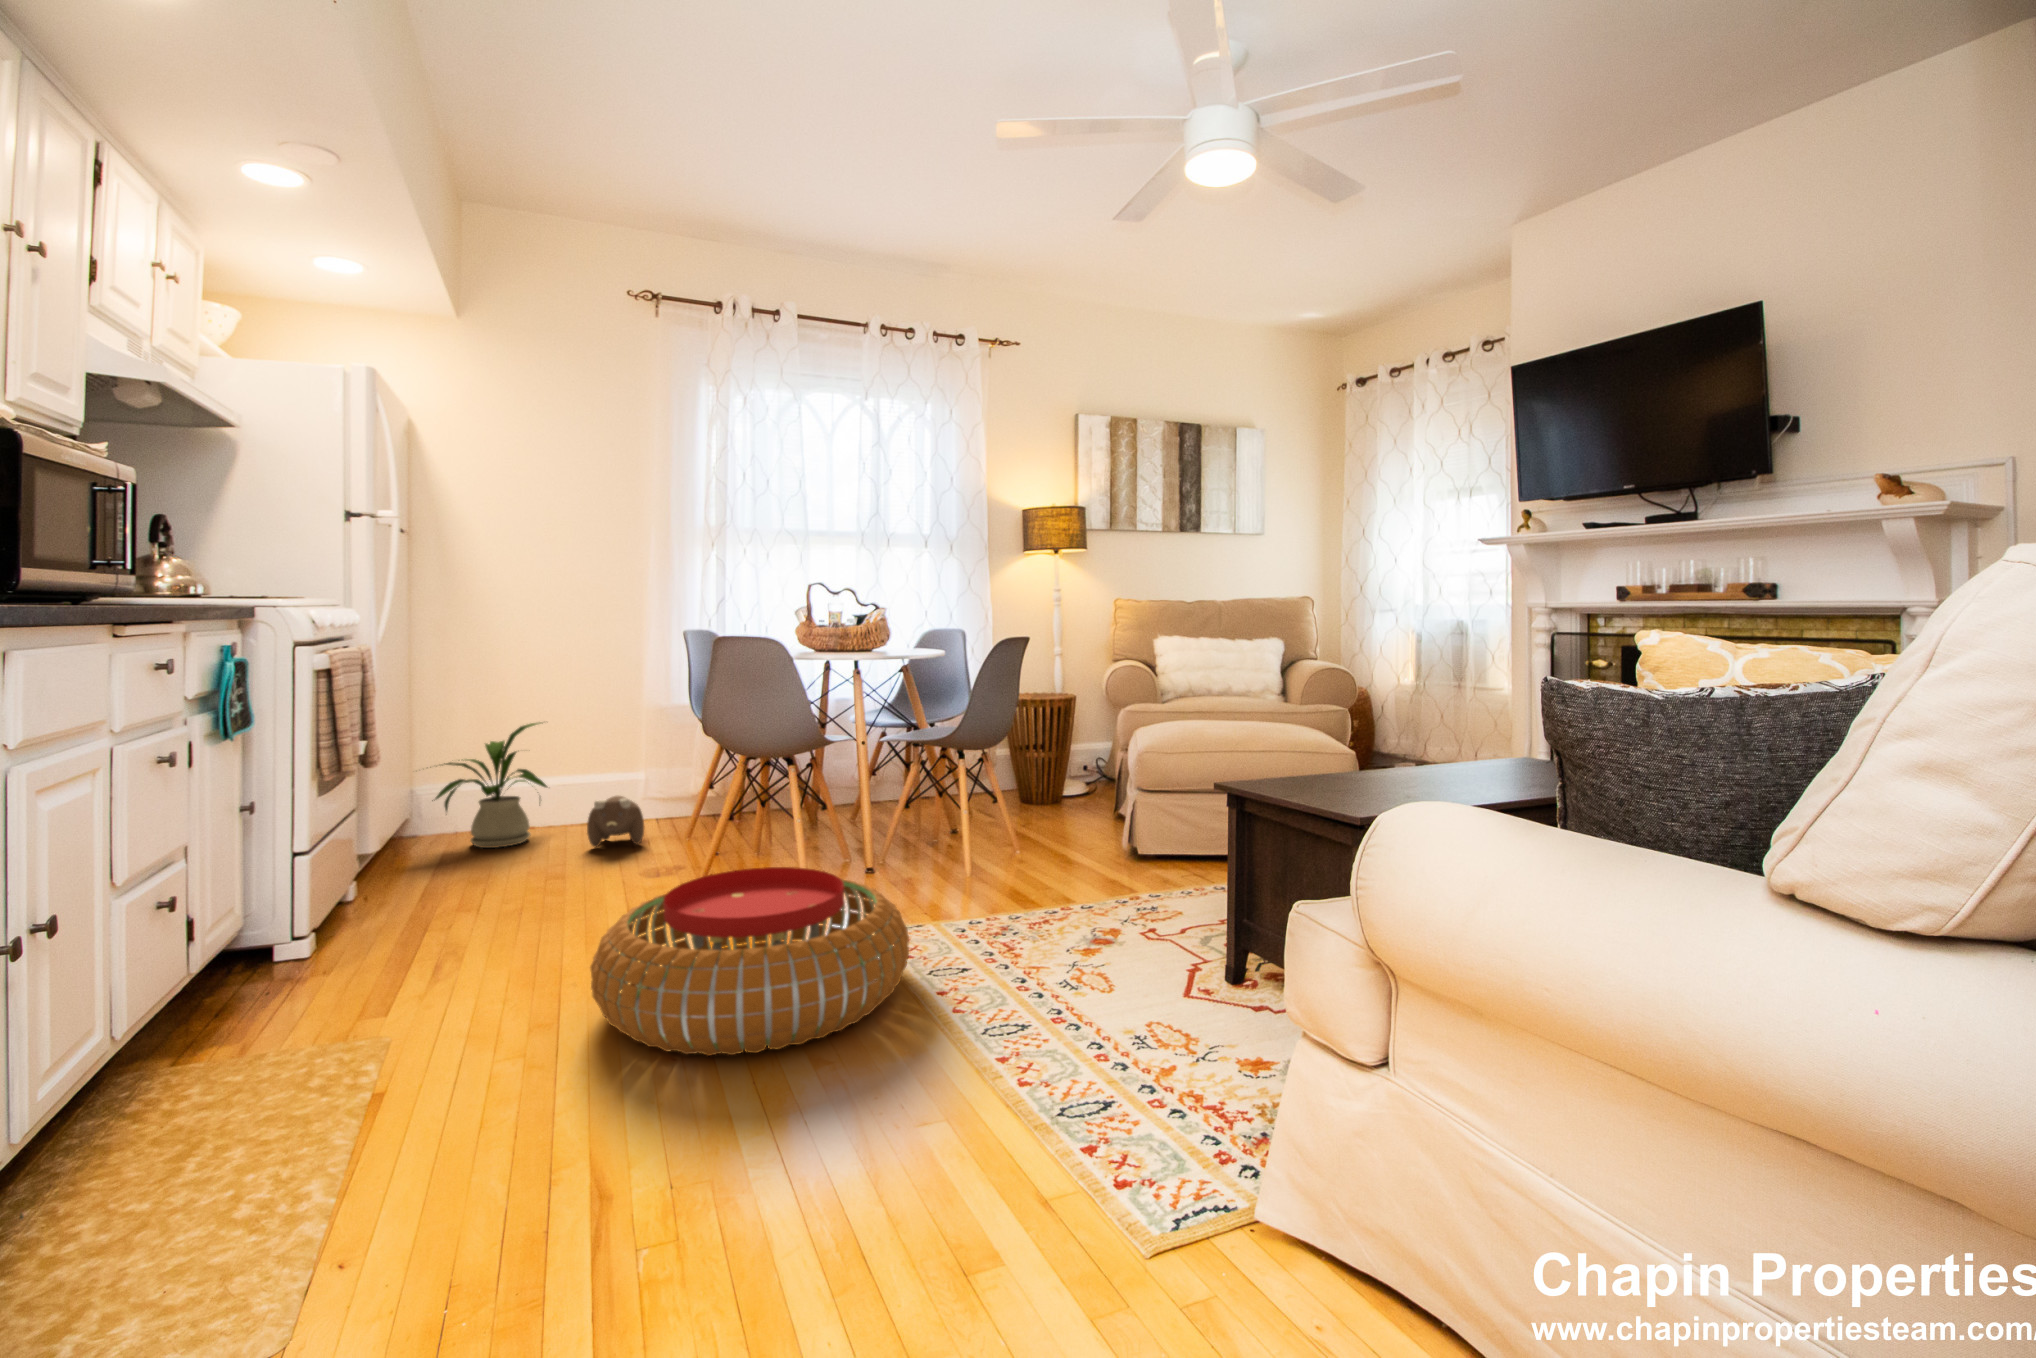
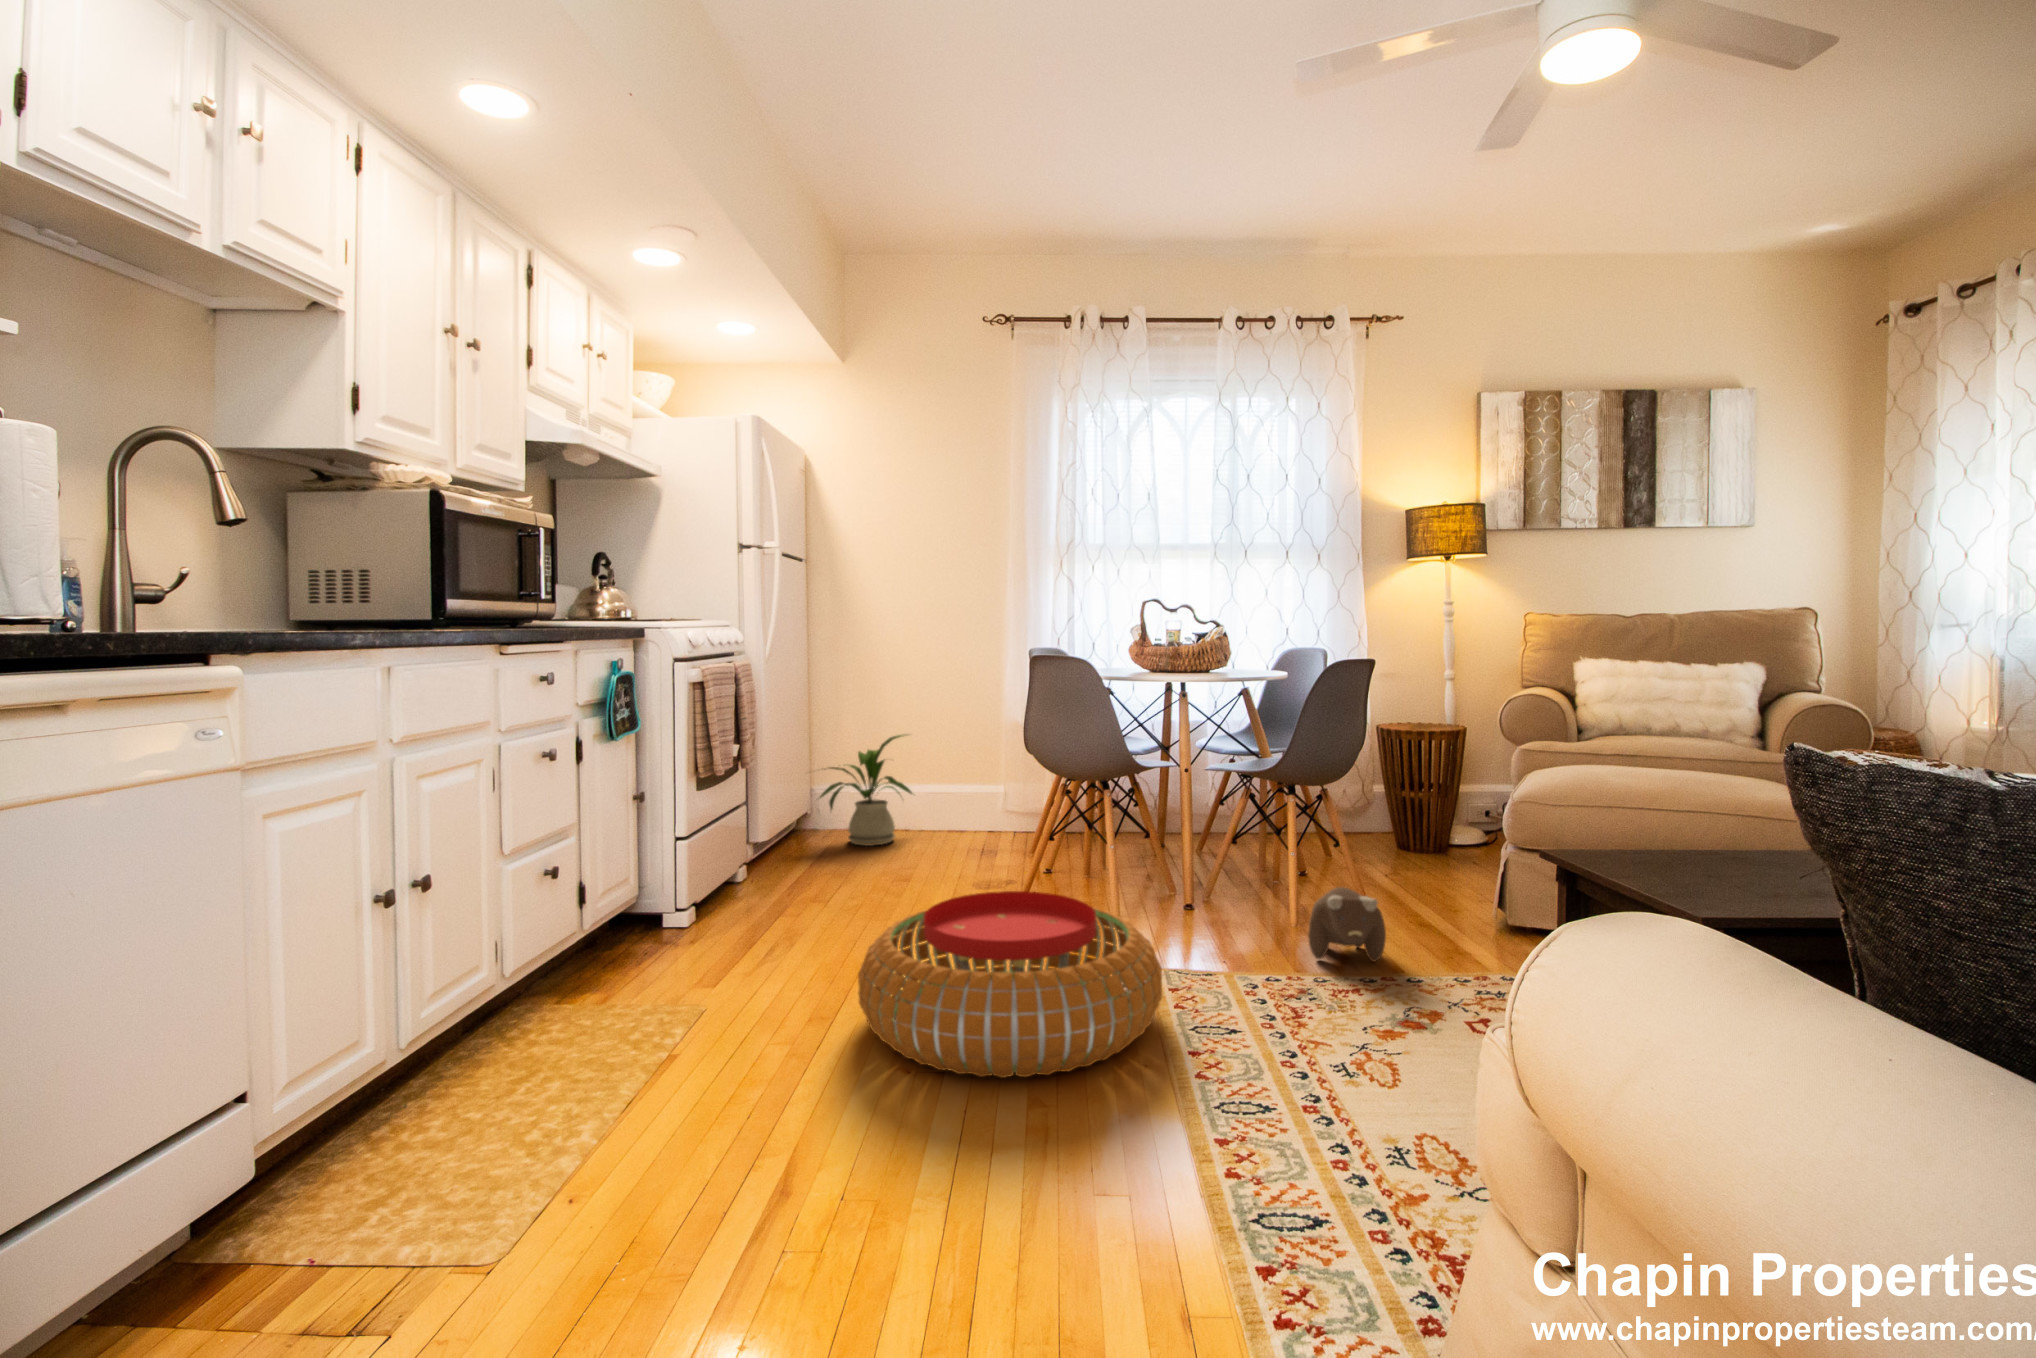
plush toy: present [587,796,644,847] -> present [1308,887,1386,962]

